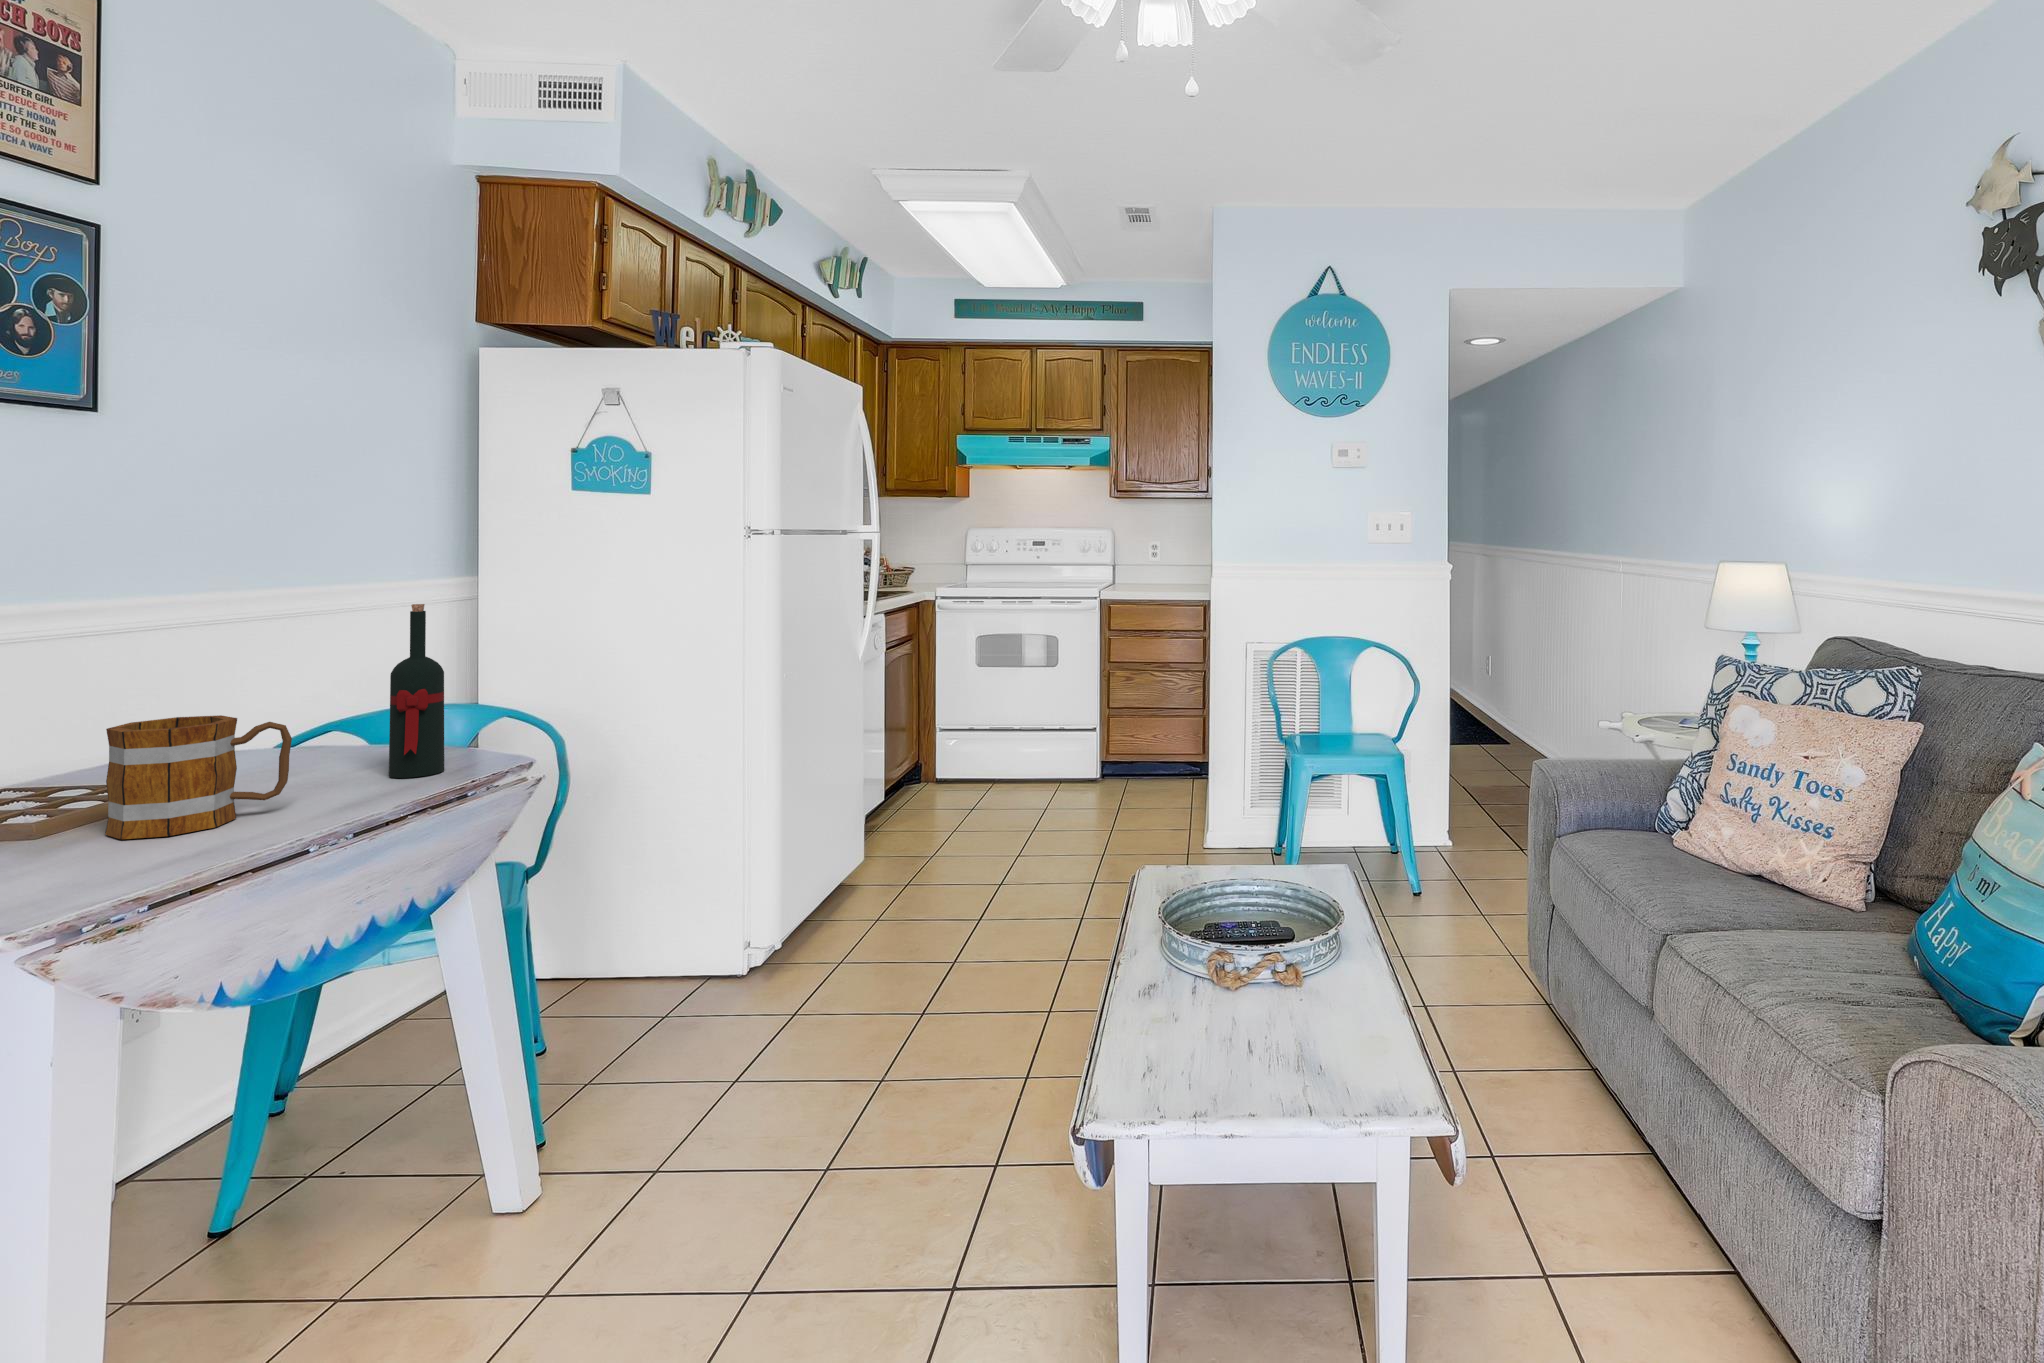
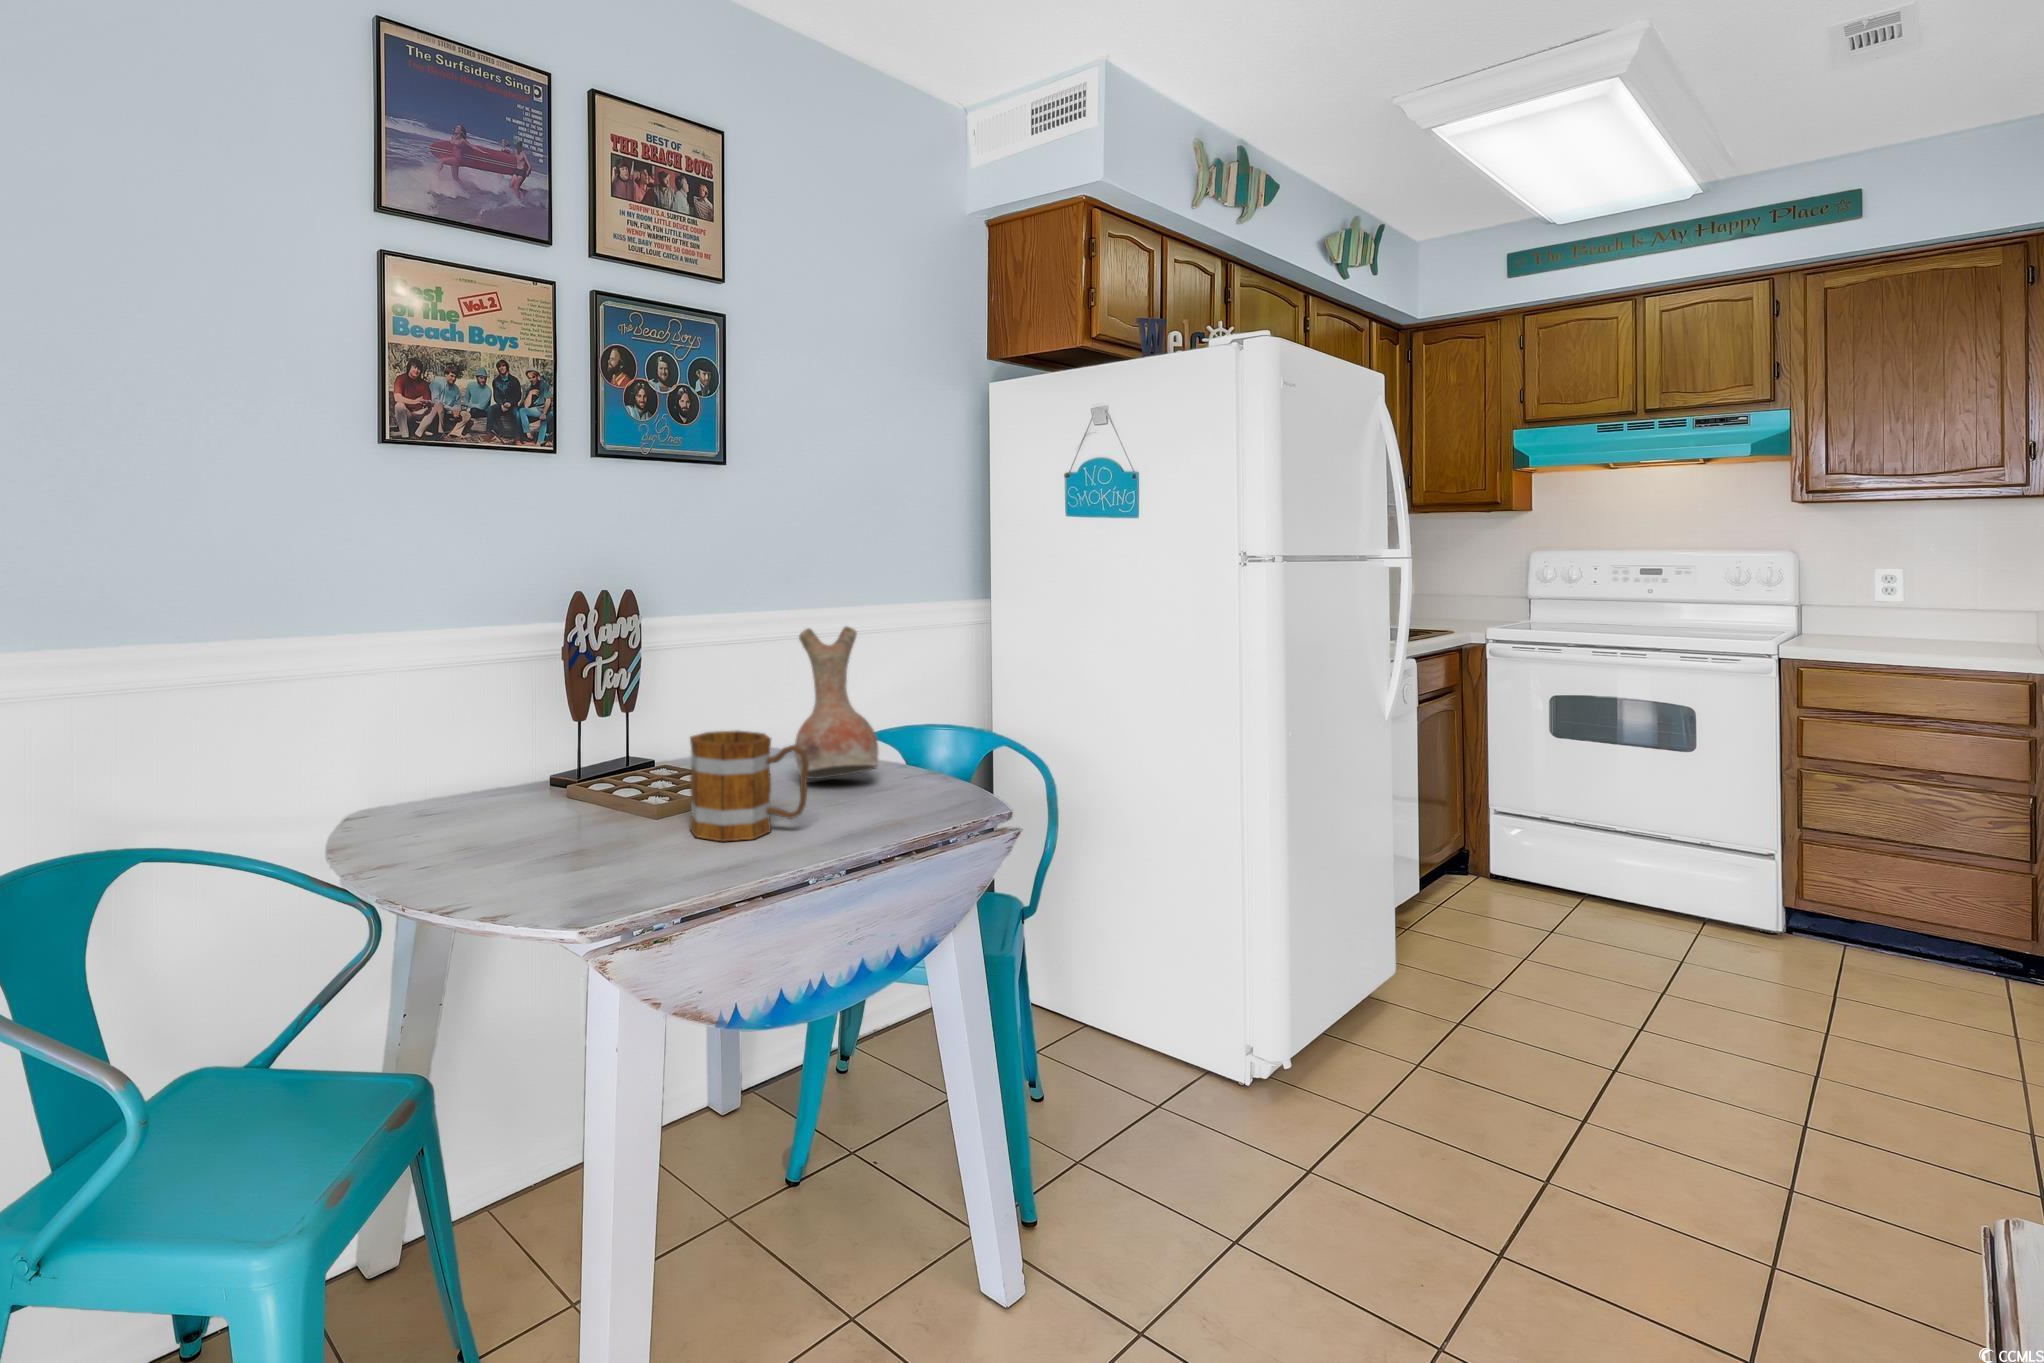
vase: none [241,600,362,770] -> present [795,626,878,779]
wine bottle: present [389,604,444,778] -> none [892,636,936,811]

